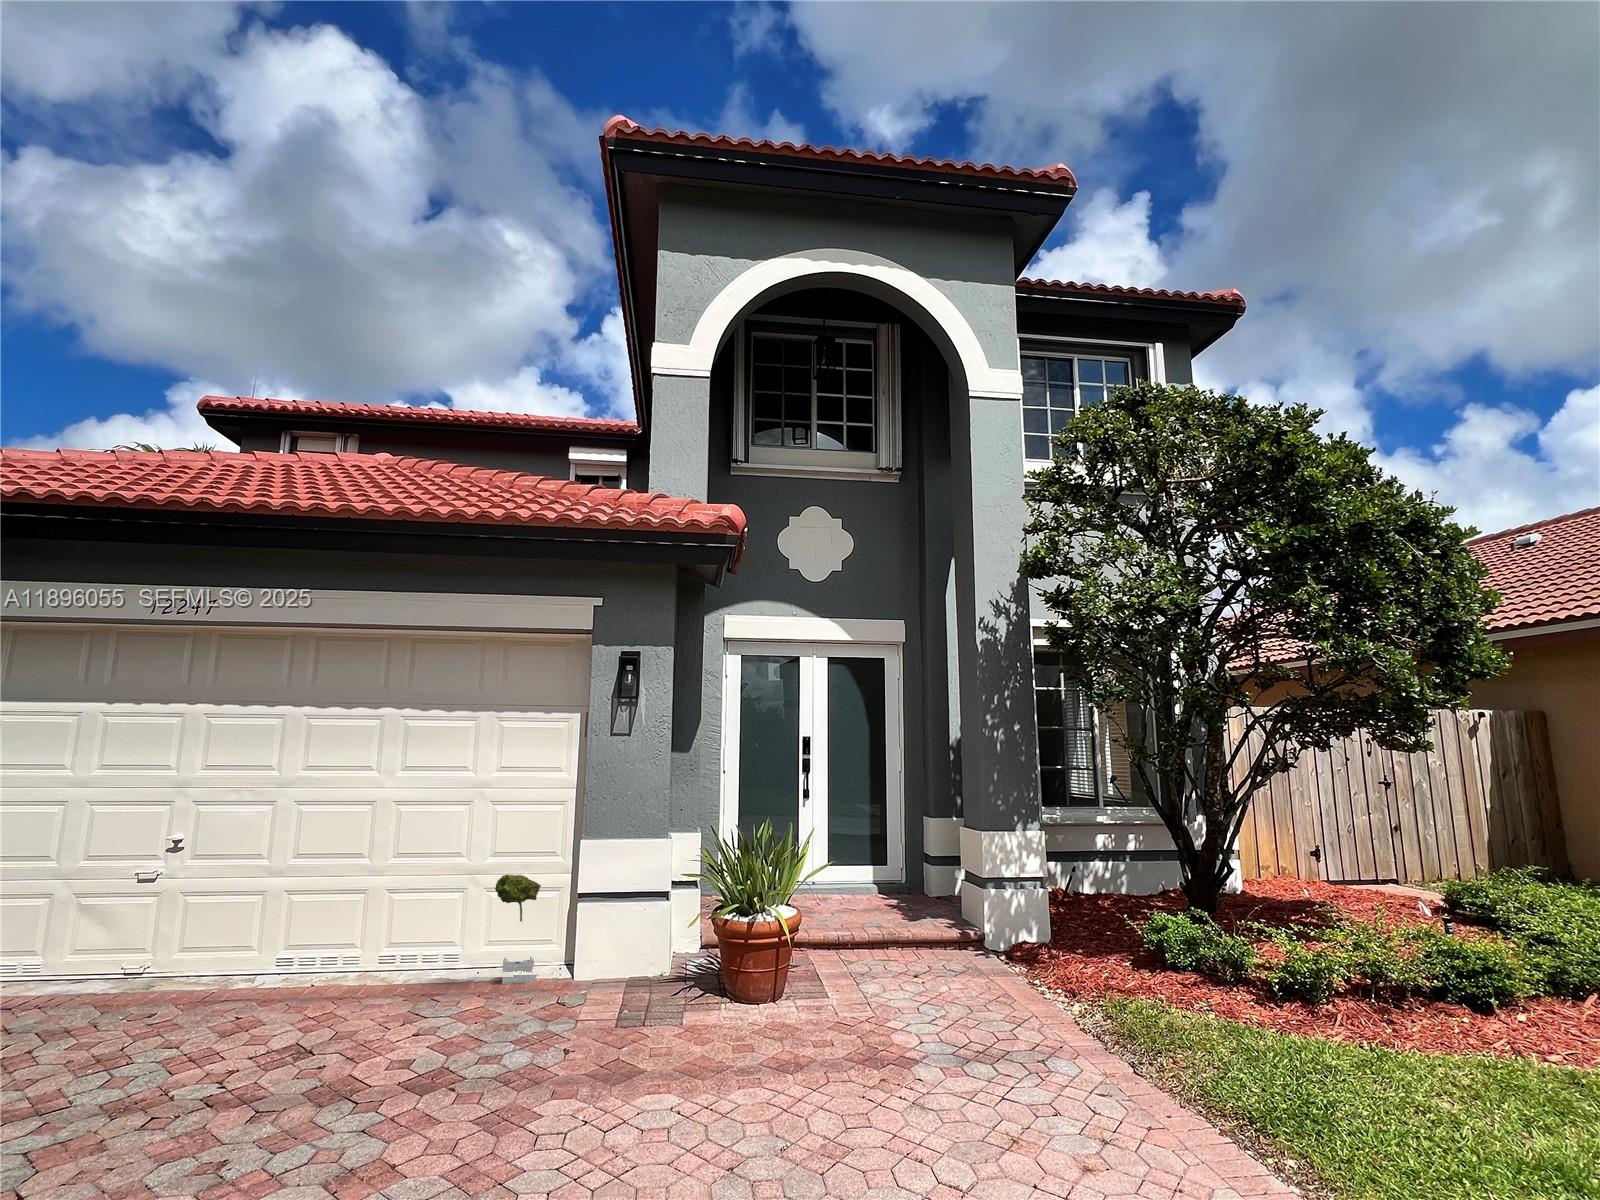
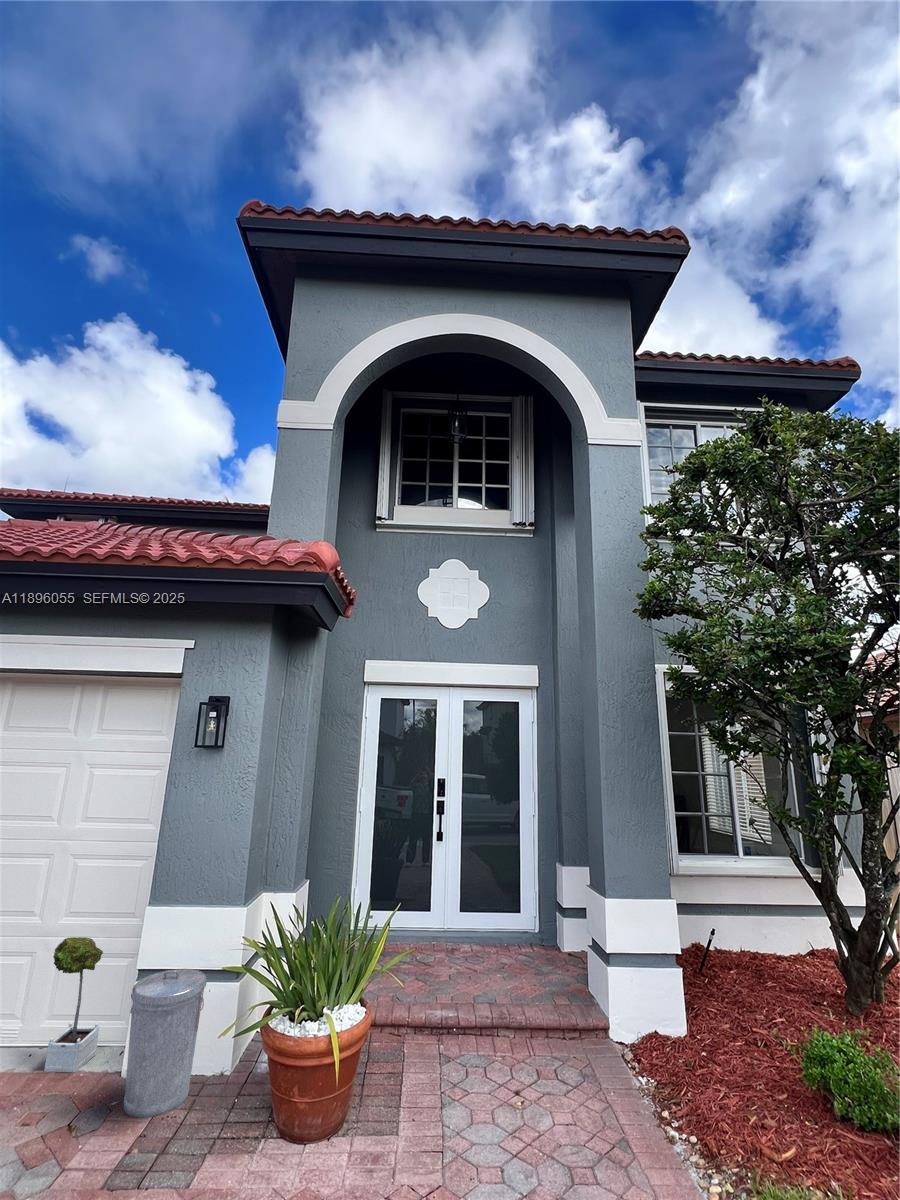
trash can: none [593,890,653,999] -> present [124,969,207,1118]

